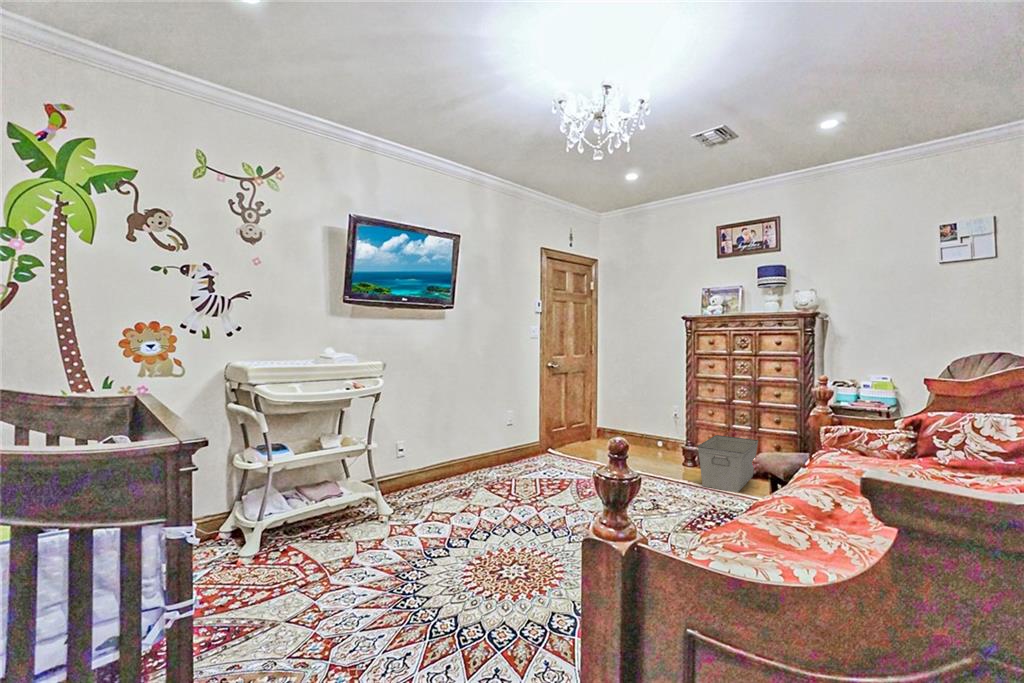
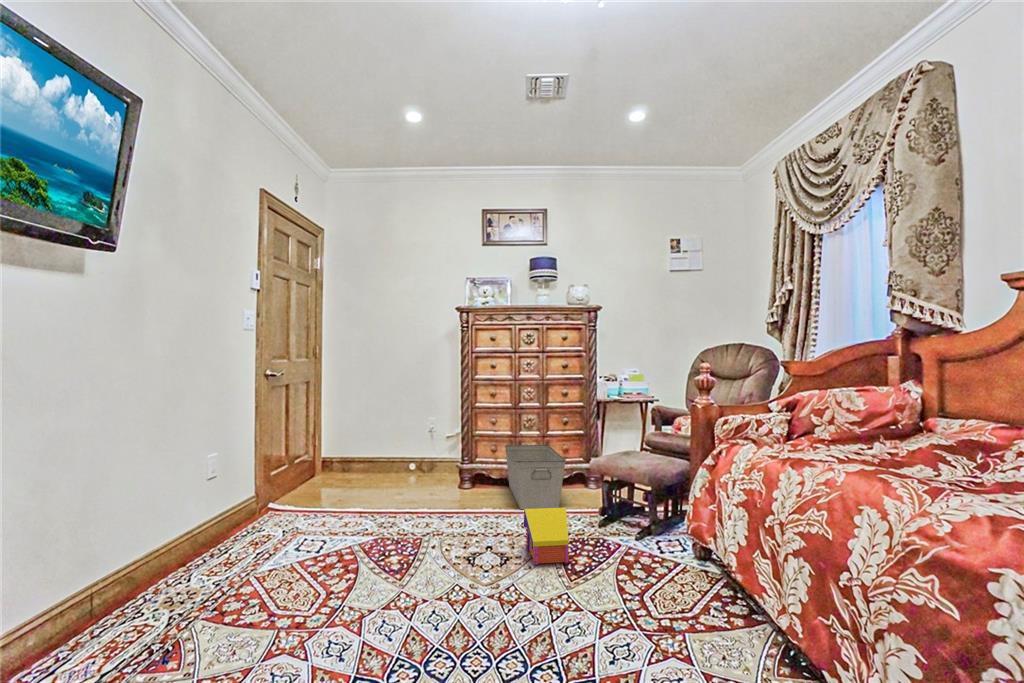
toy house: none [653,476,692,521] -> present [524,508,569,565]

